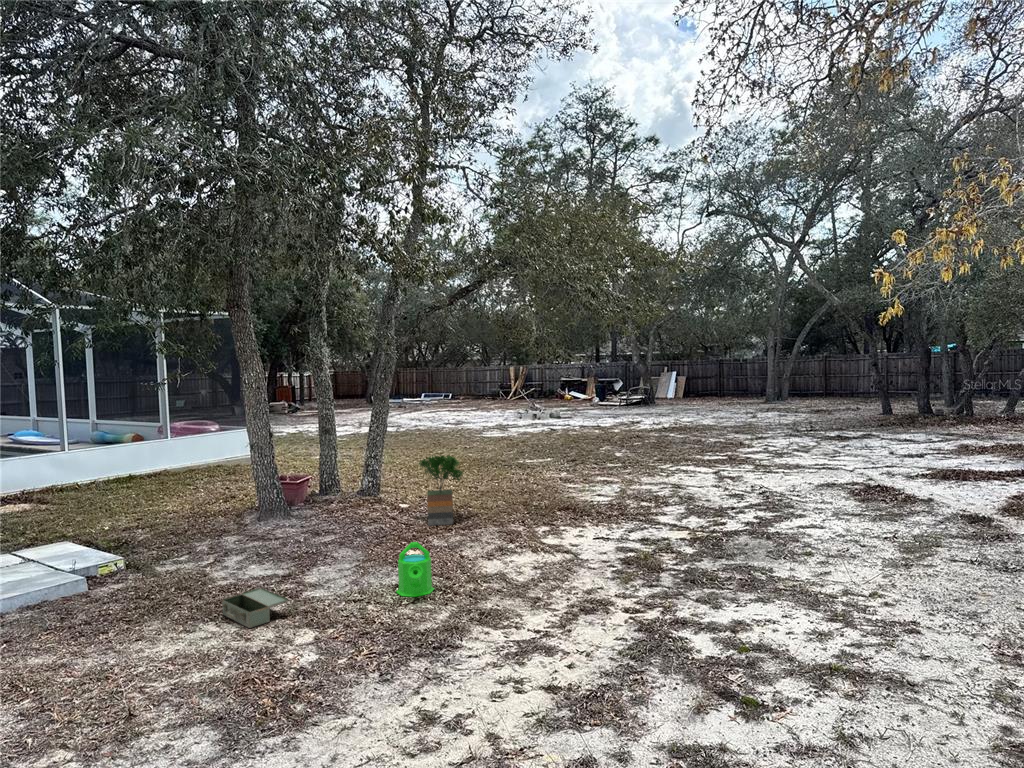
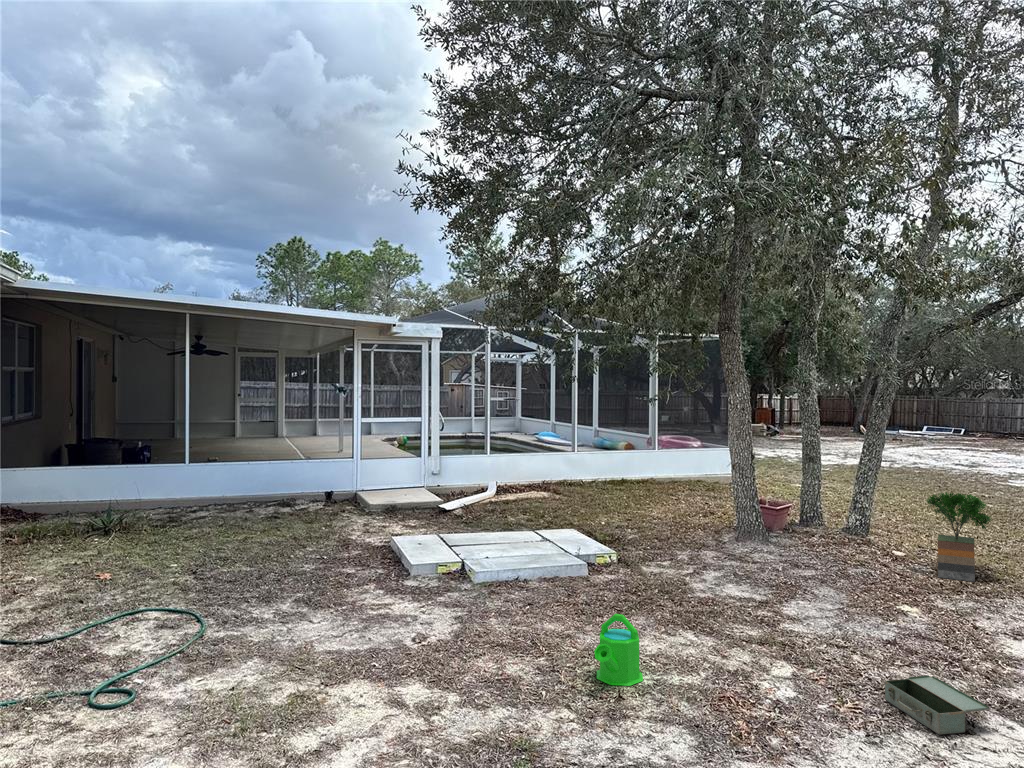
watering can: present [396,542,434,597] -> present [594,614,643,686]
toolbox: present [222,588,288,628] -> present [885,675,989,735]

